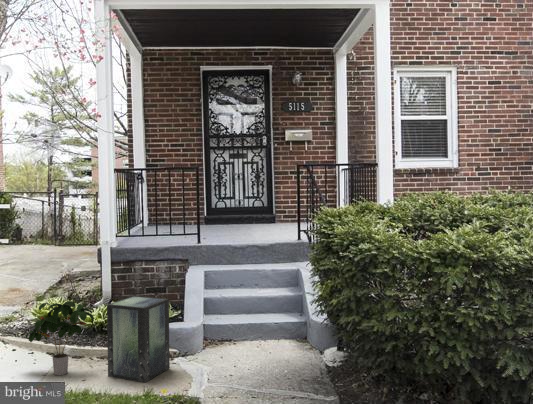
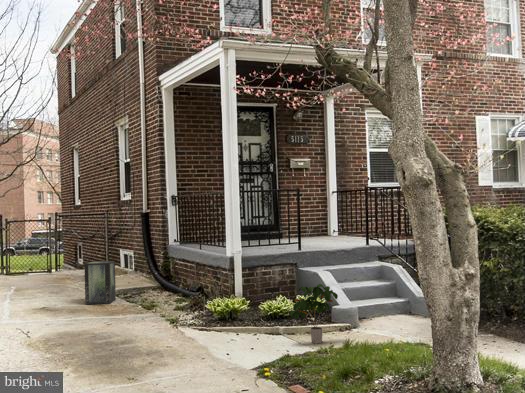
storage box: present [107,296,170,382] -> present [84,261,116,304]

